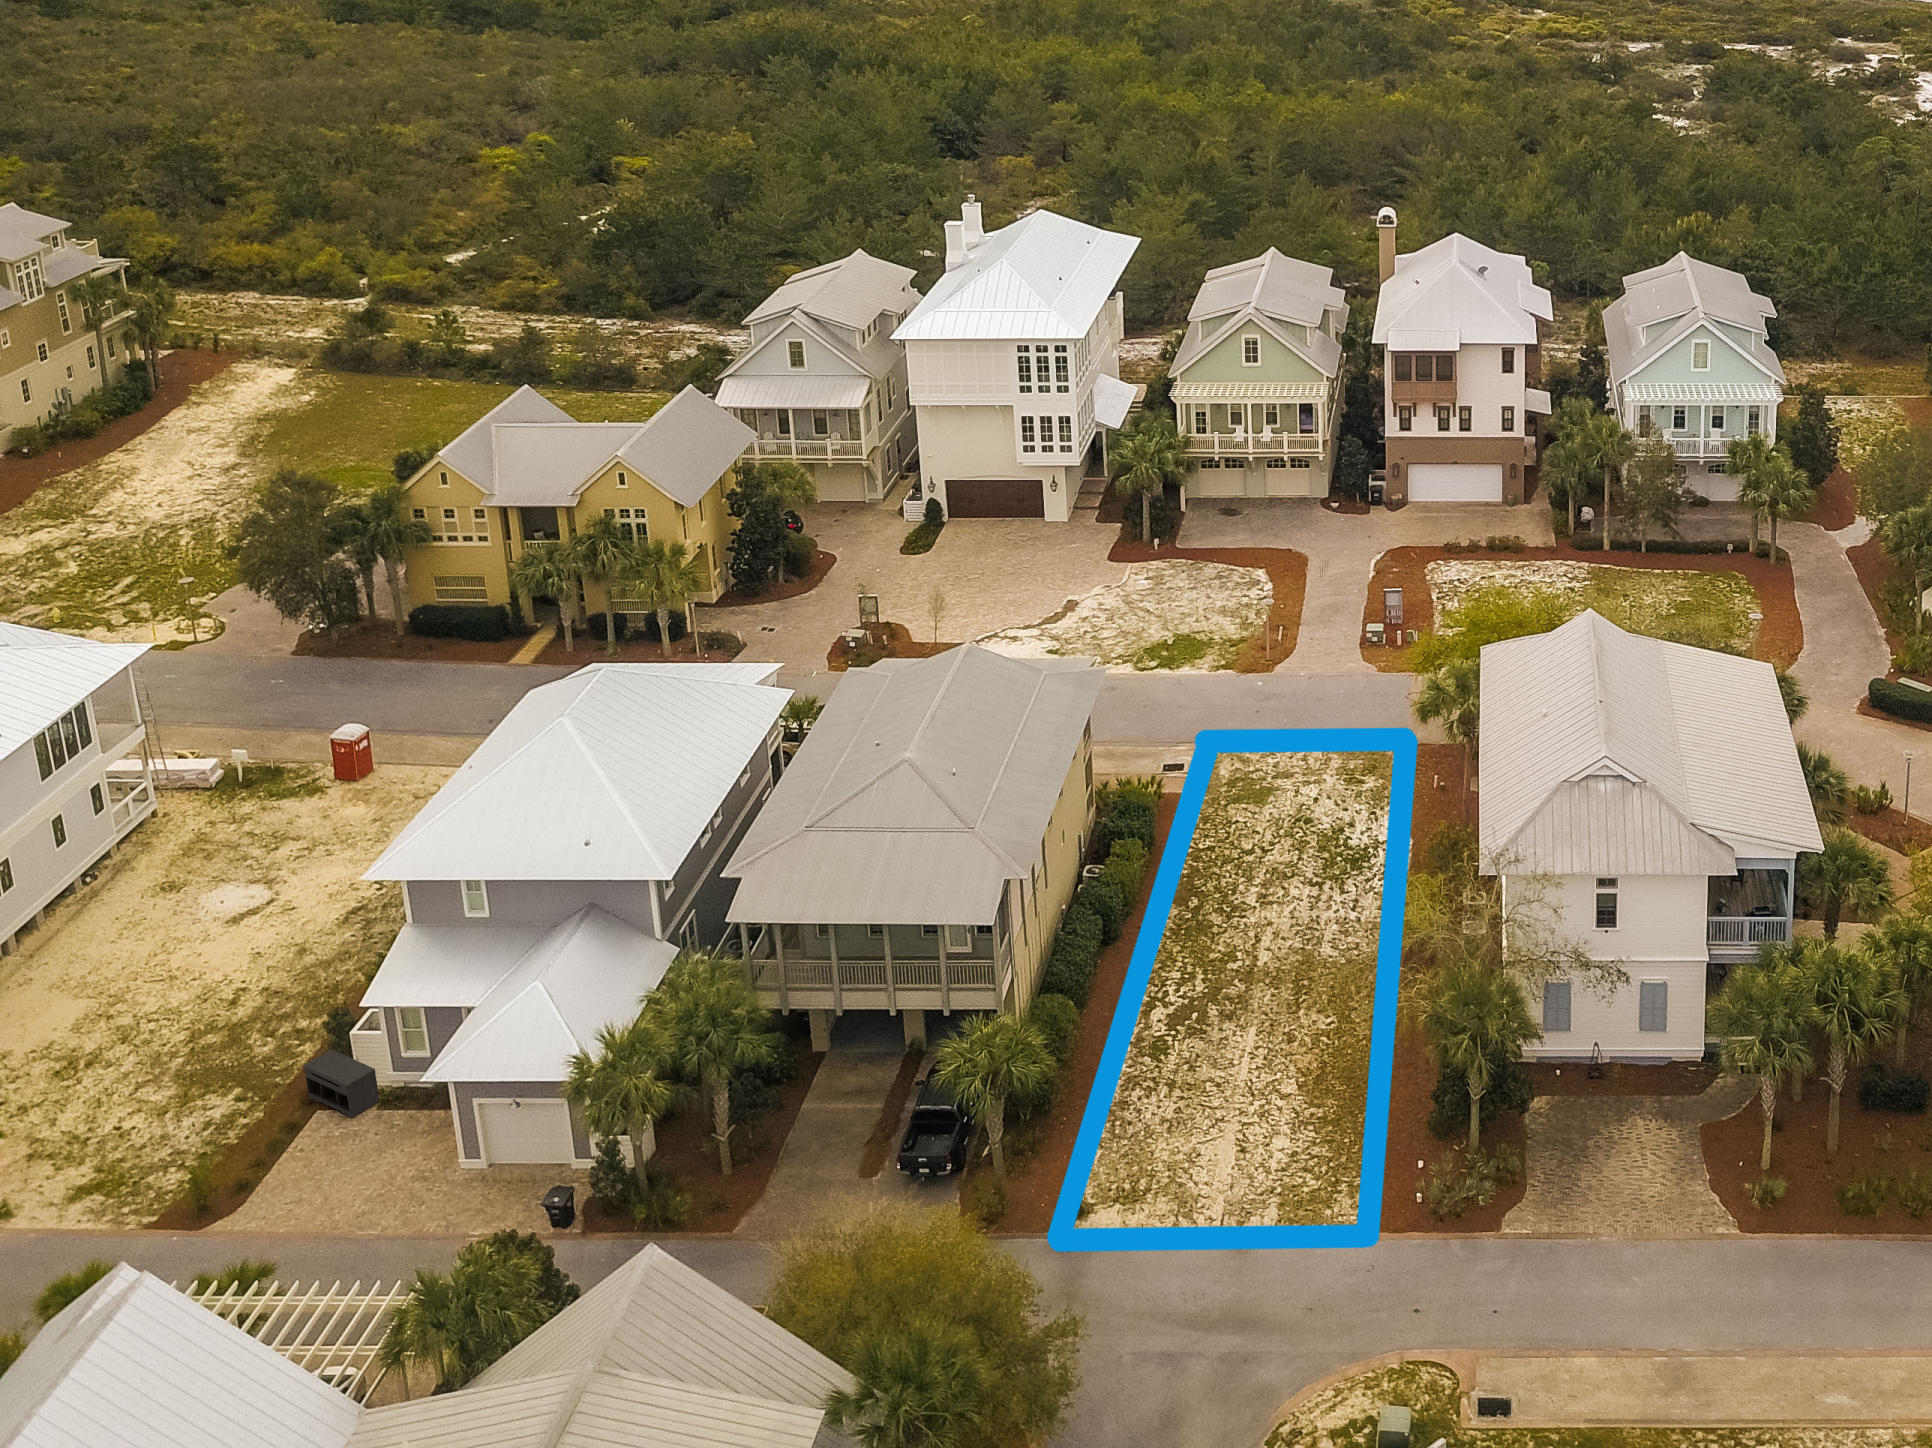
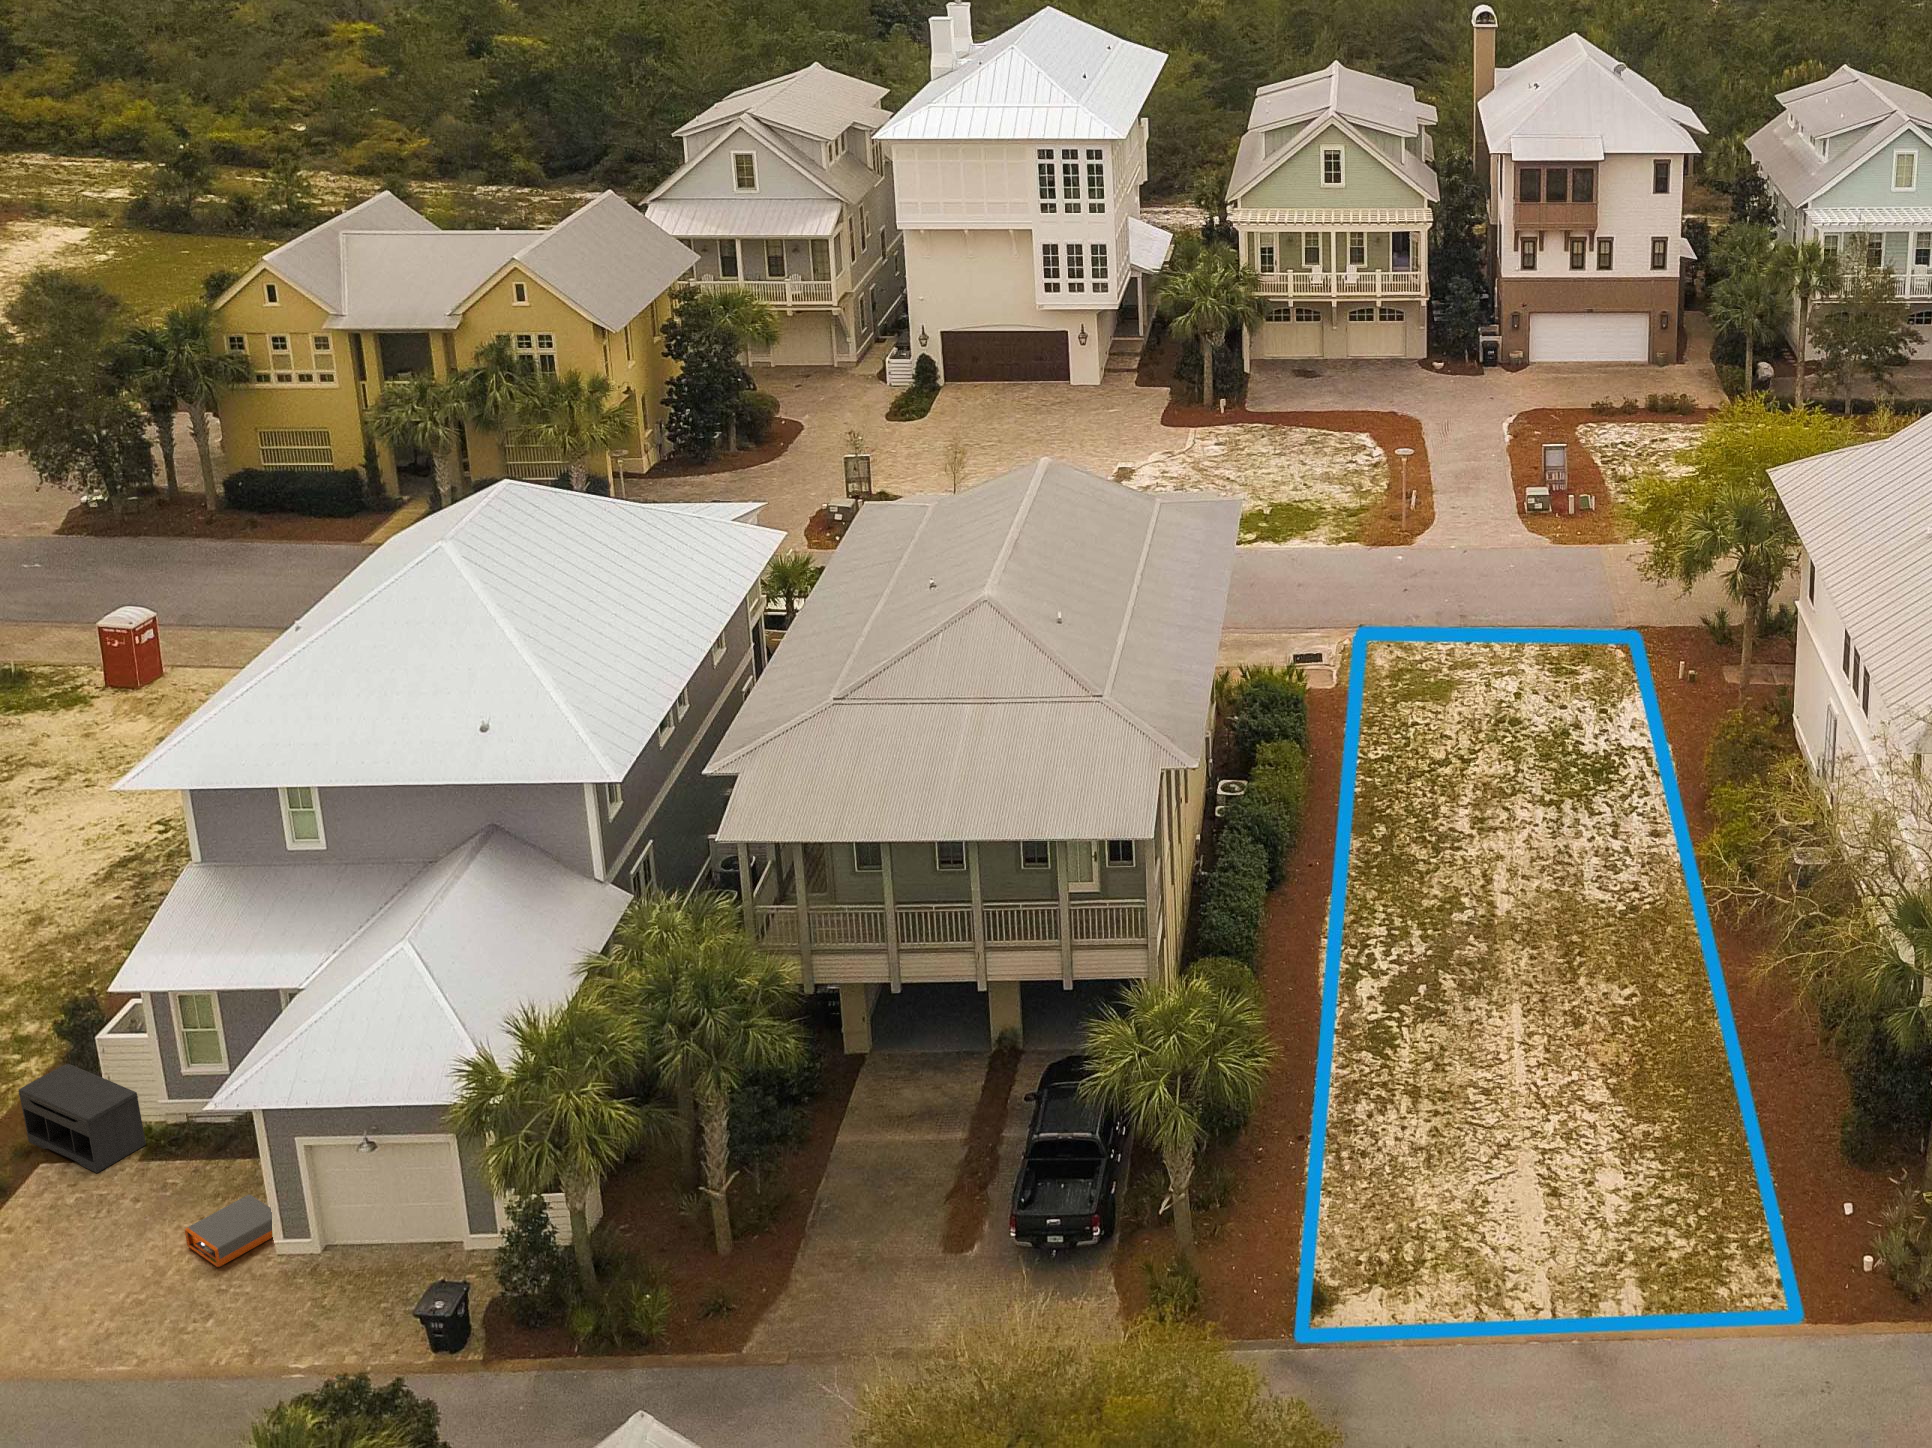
storage box: none [406,1133,464,1177] -> present [185,1194,272,1267]

